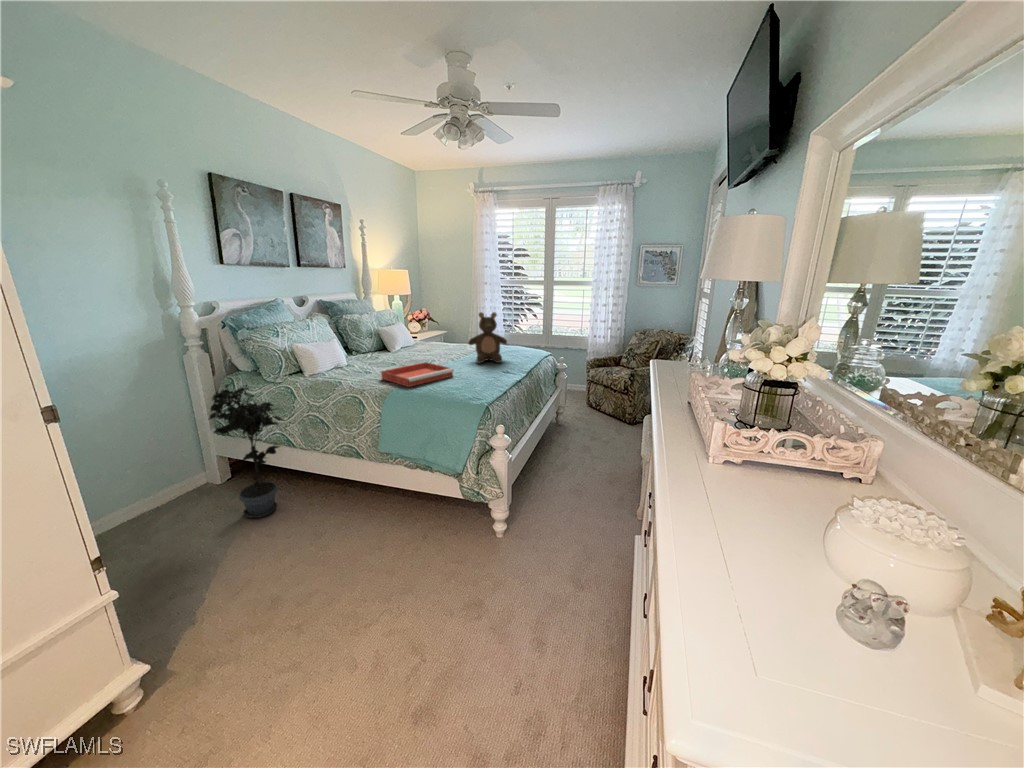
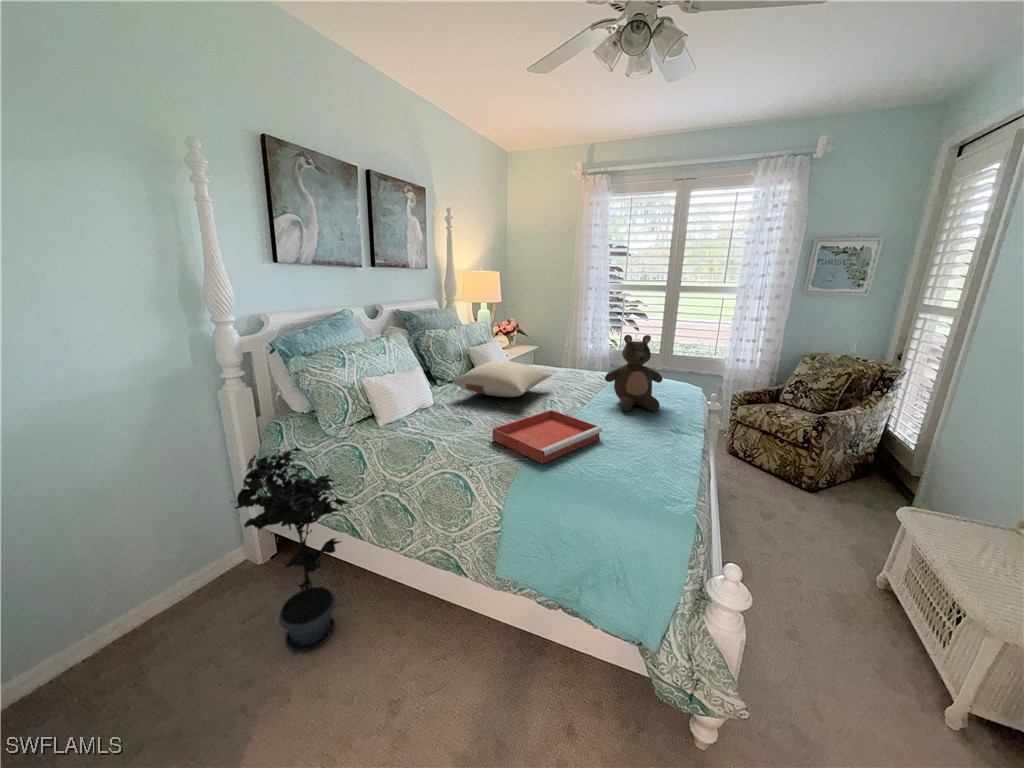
pillow: none [361,334,437,358] -> present [453,360,552,397]

